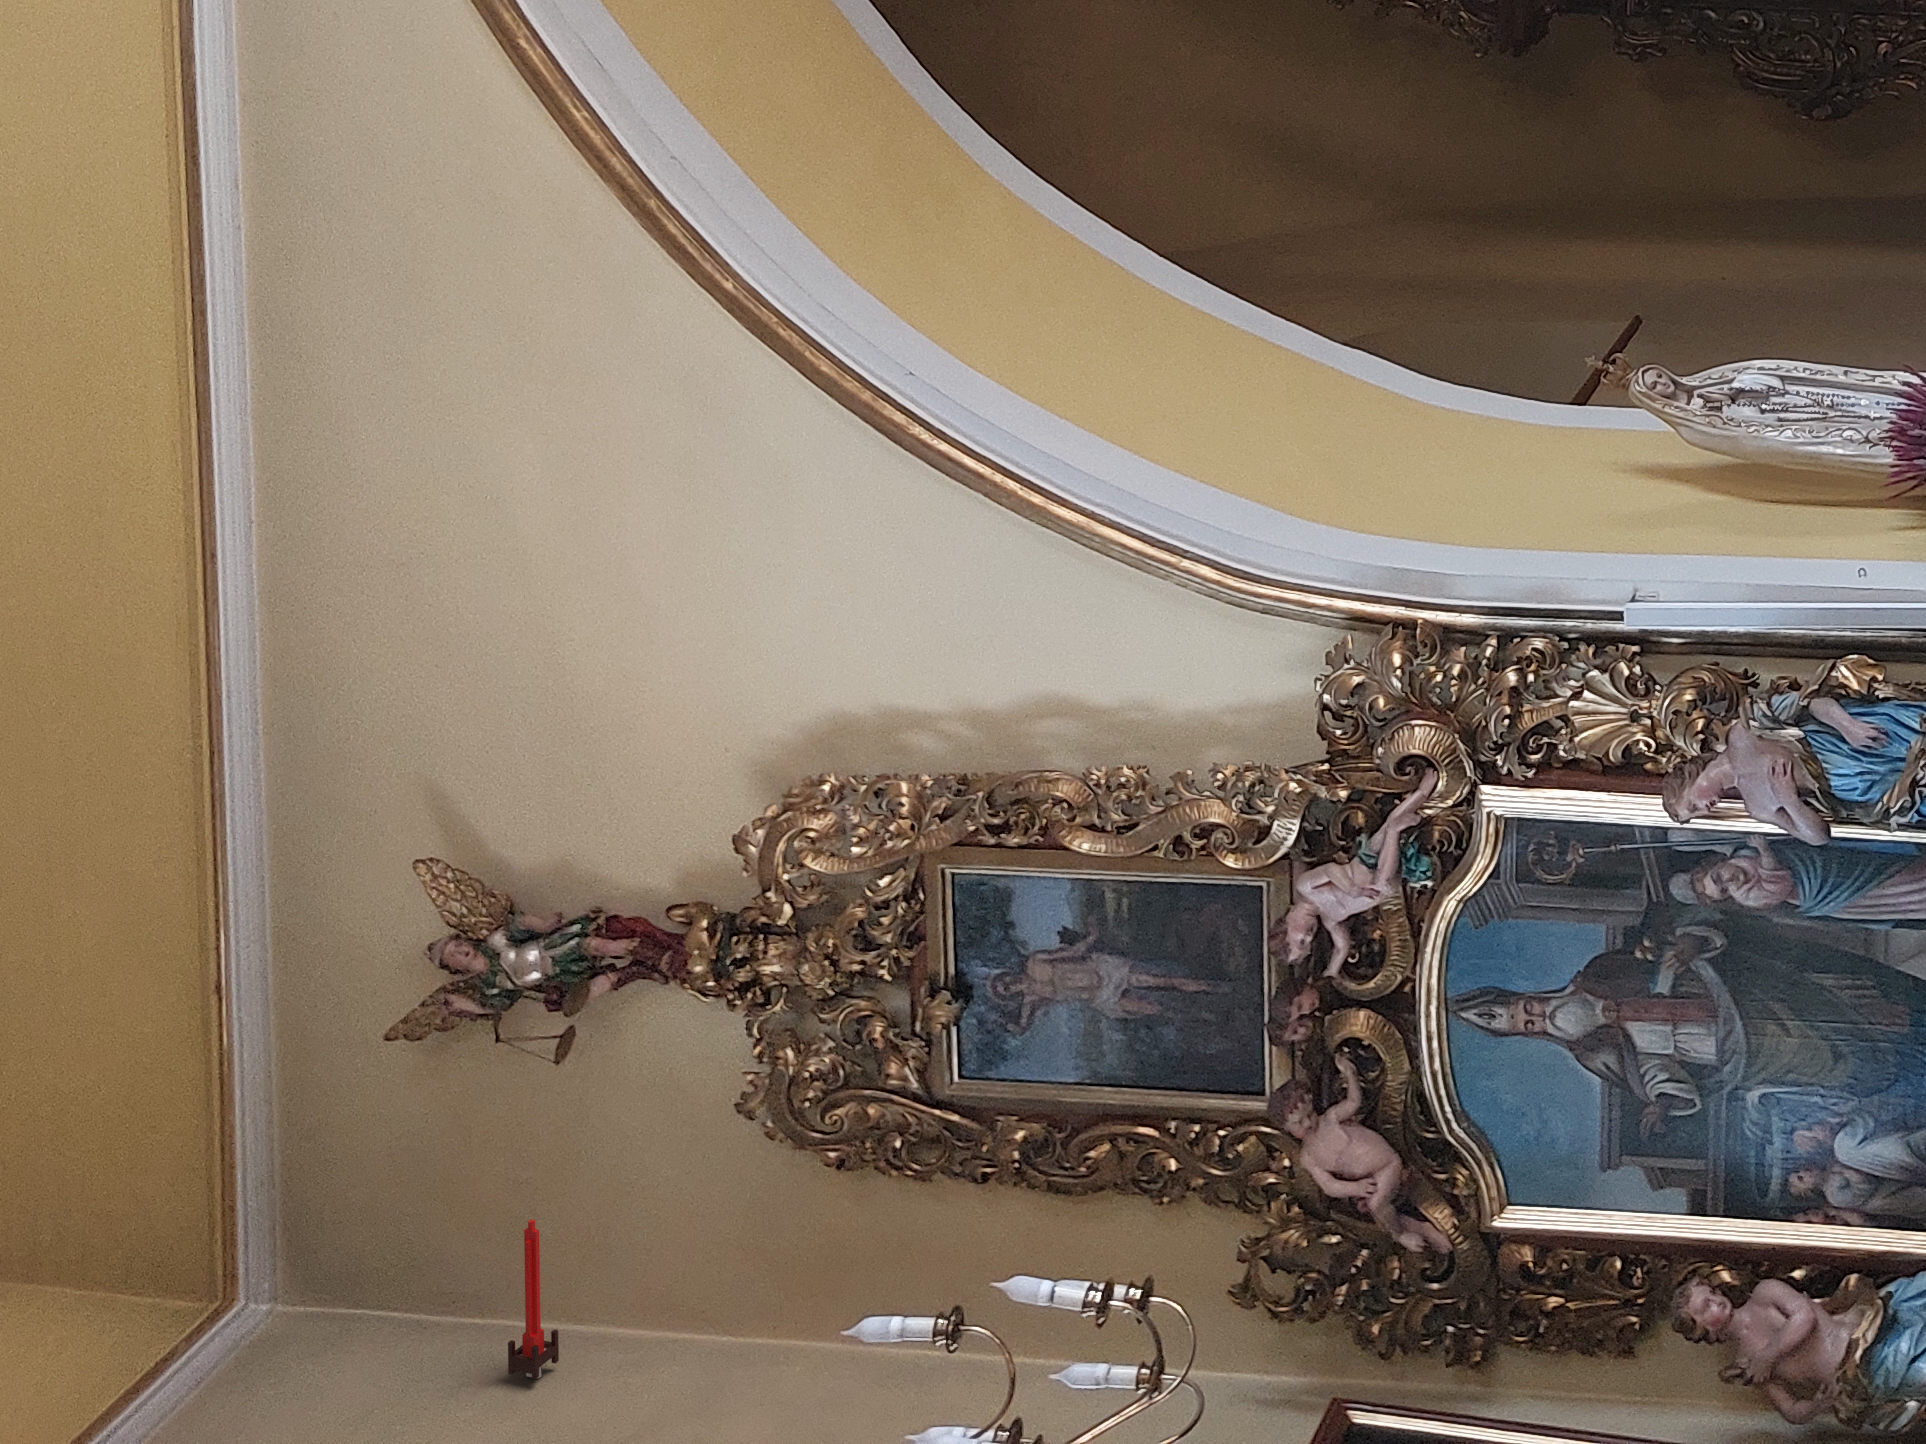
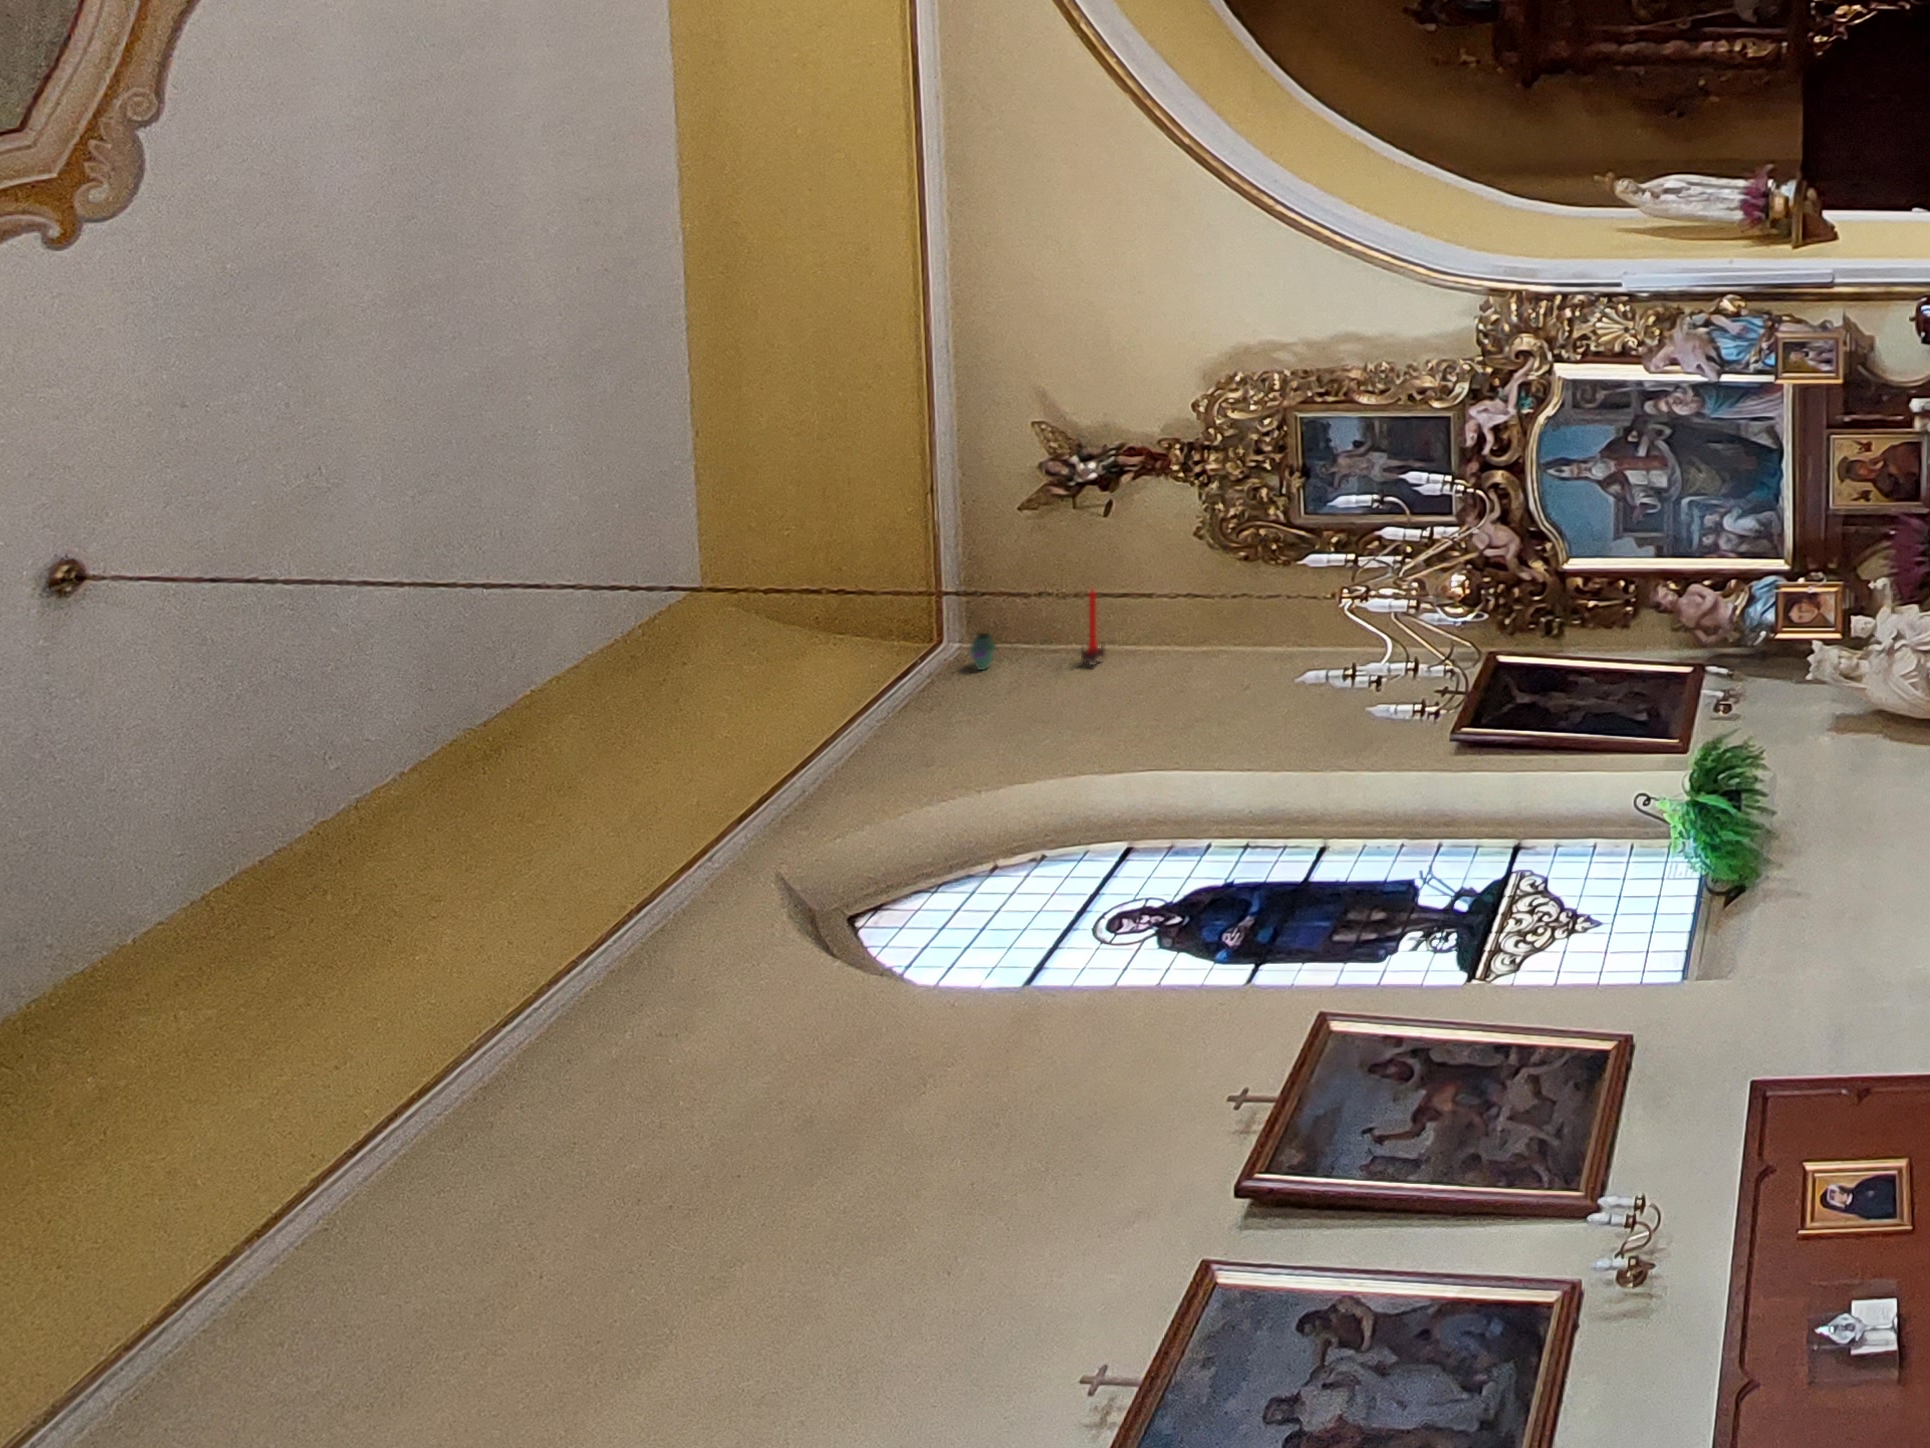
vase: none [285,1303,341,1381] -> present [970,633,996,670]

